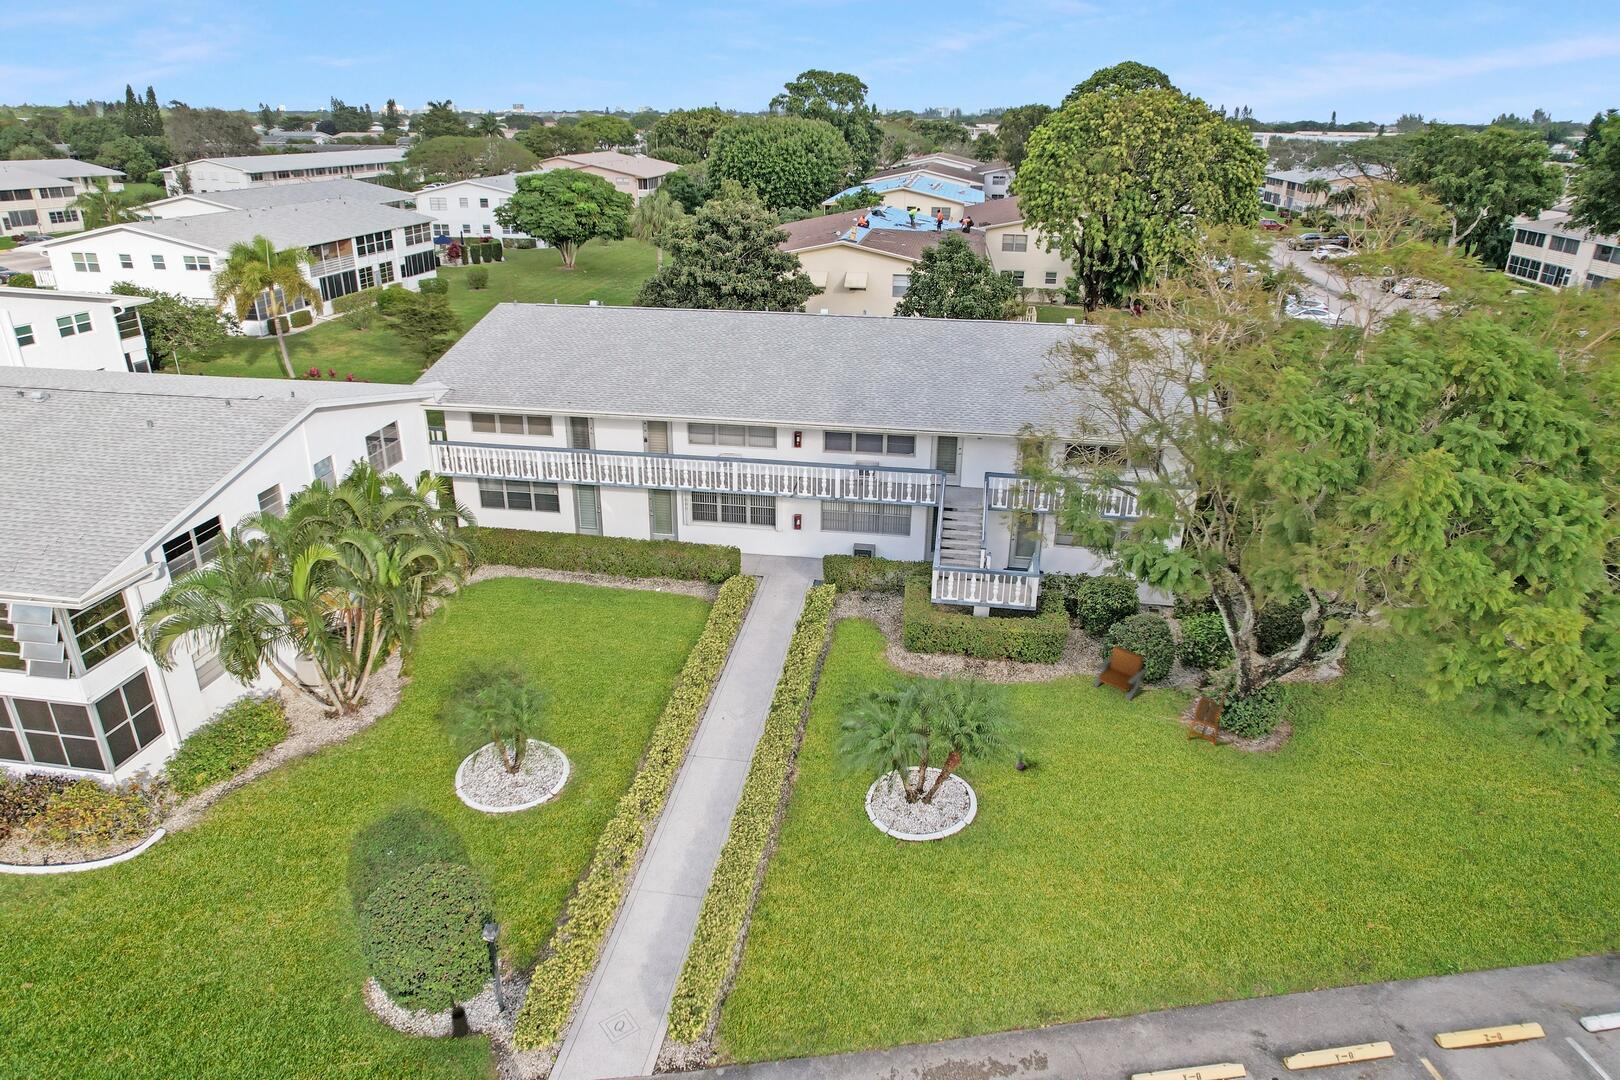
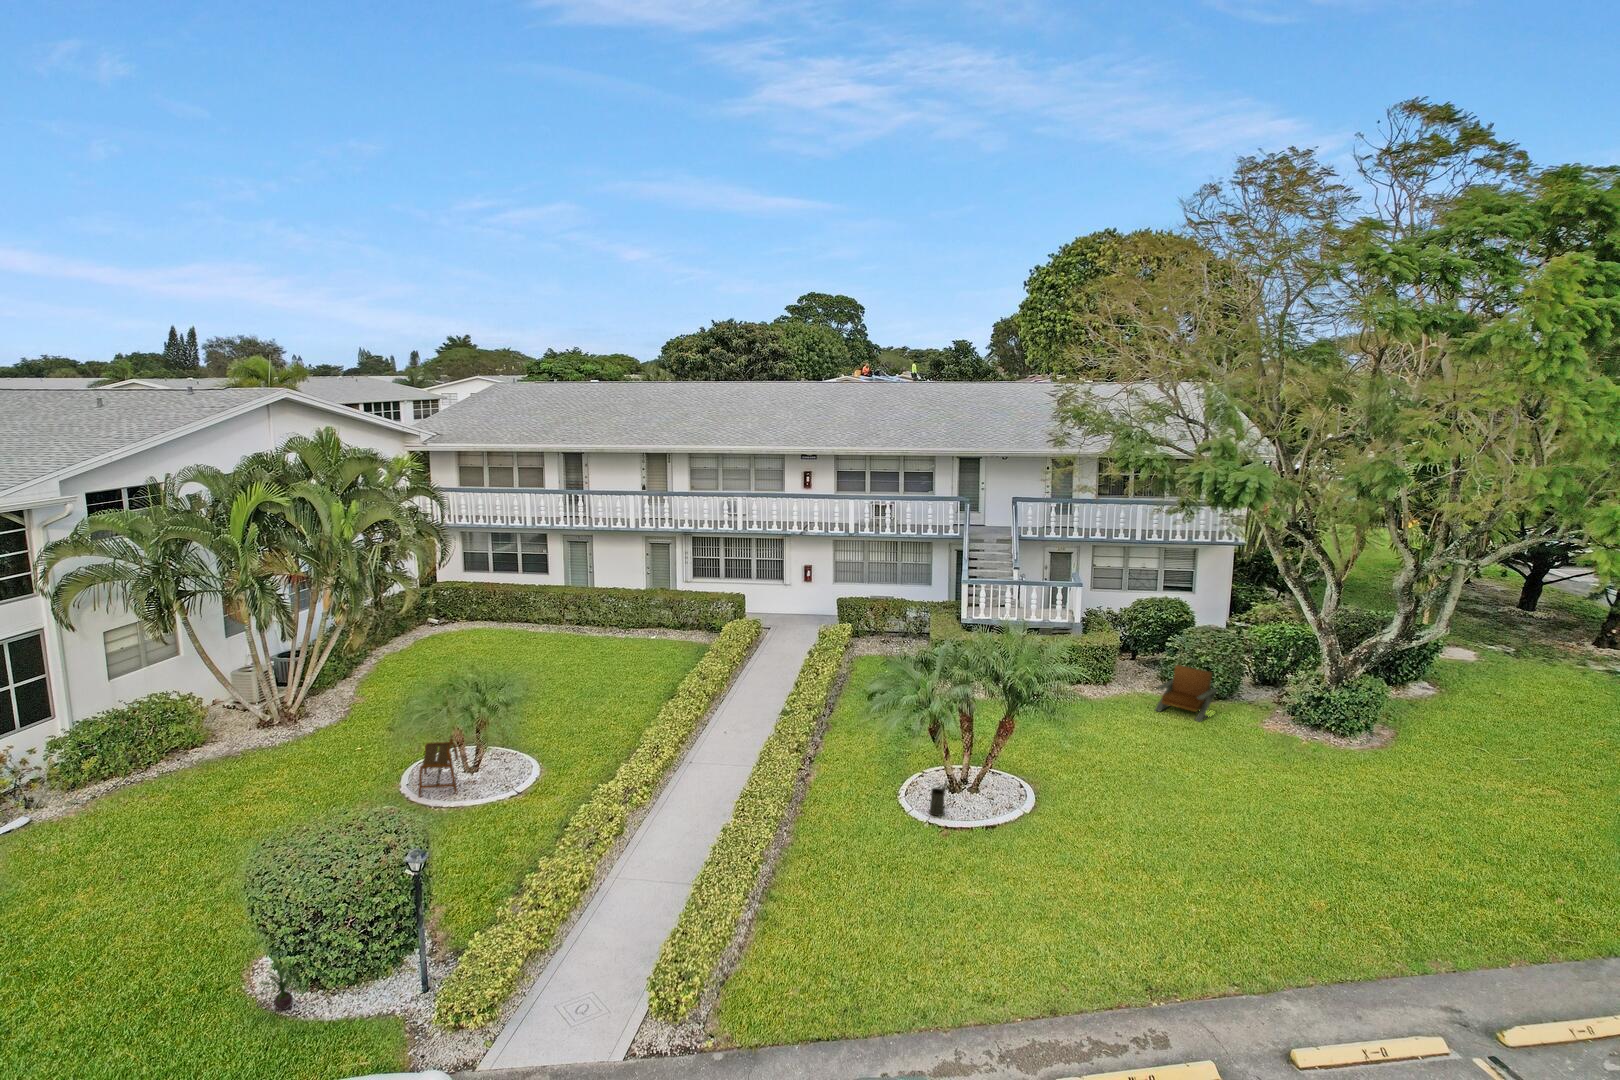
bench: present [1188,690,1227,745] -> present [418,736,458,797]
decorative plant: present [1015,750,1030,770] -> present [262,960,304,1010]
watering can: present [450,994,470,1038] -> present [929,780,947,816]

